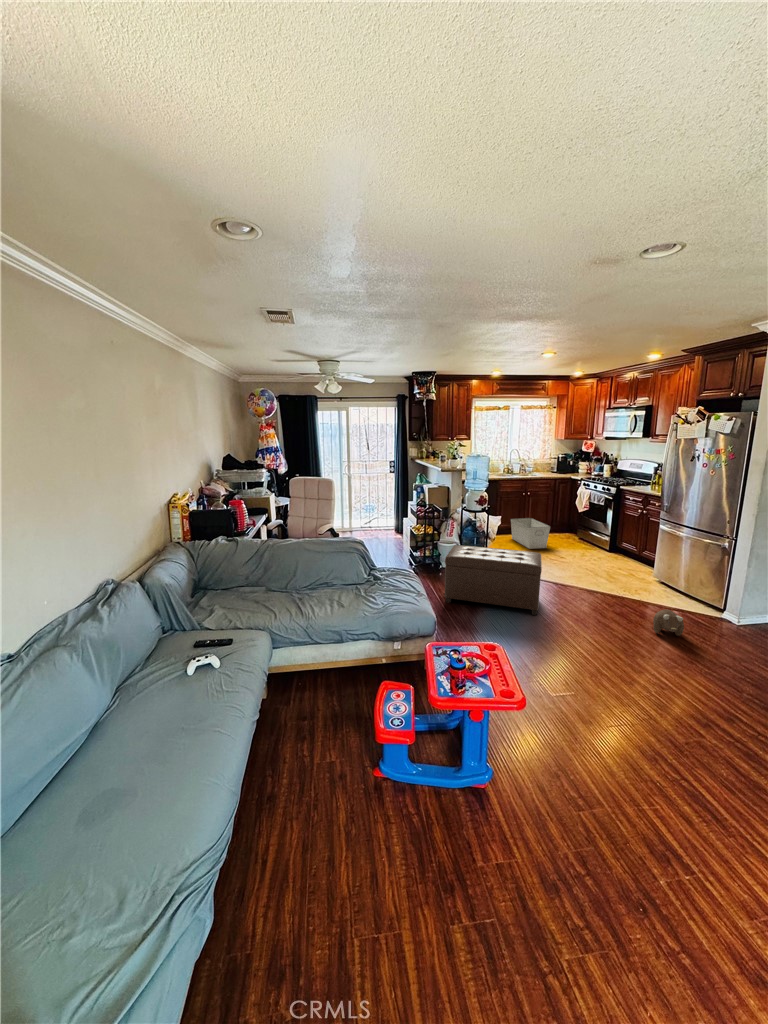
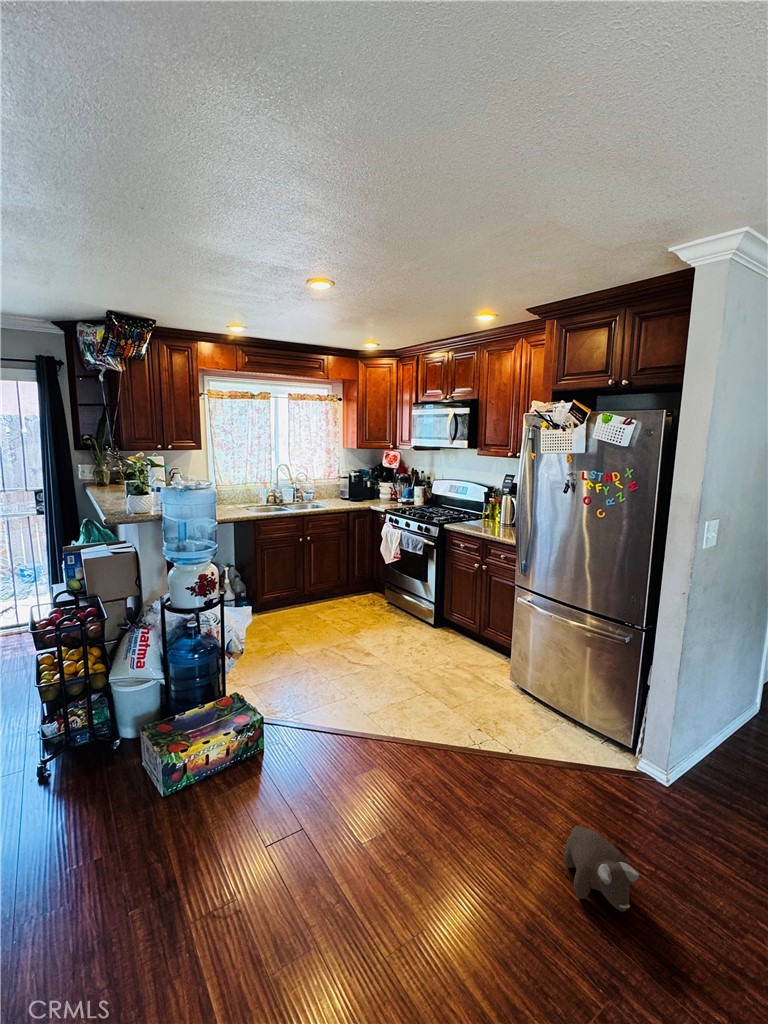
storage bin: present [511,518,550,549] -> none [282,577,346,638]
ottoman: present [445,545,542,615] -> none [36,726,327,959]

